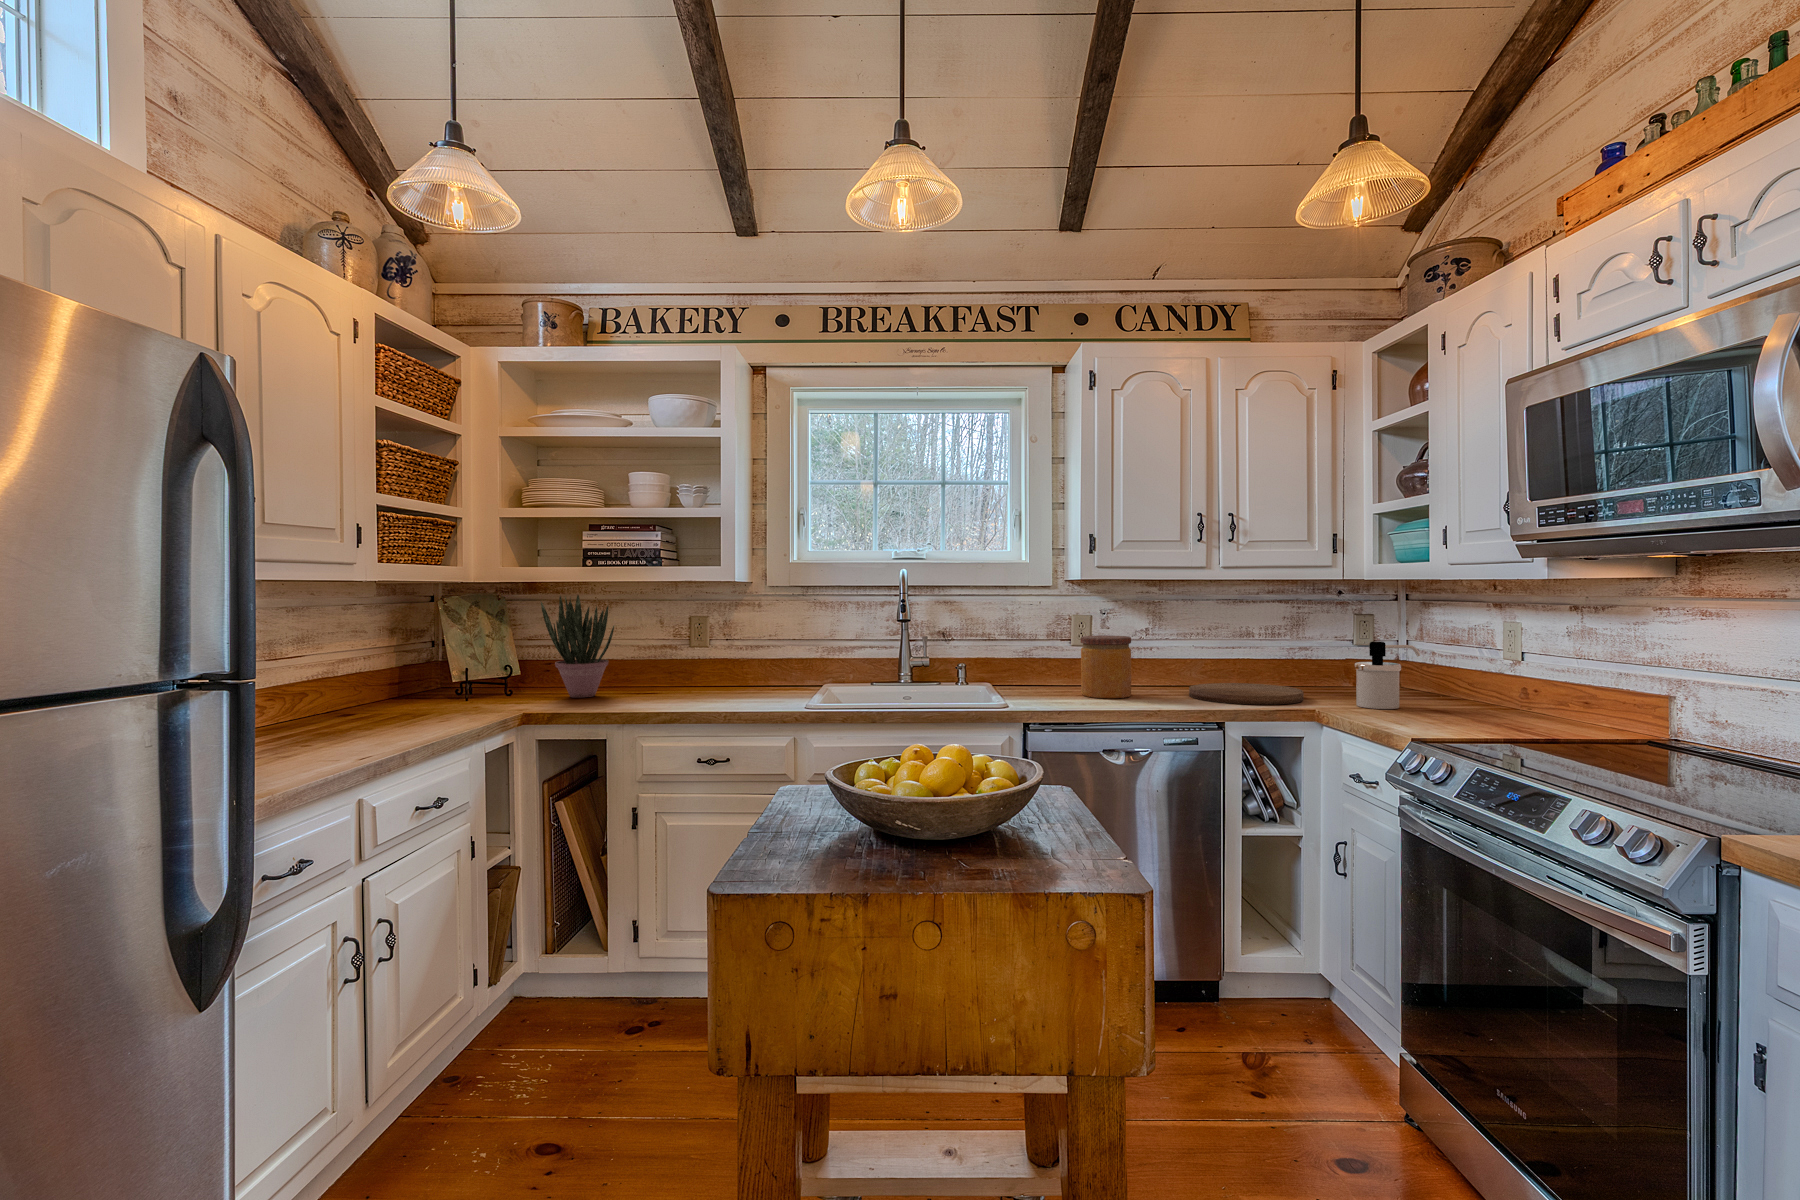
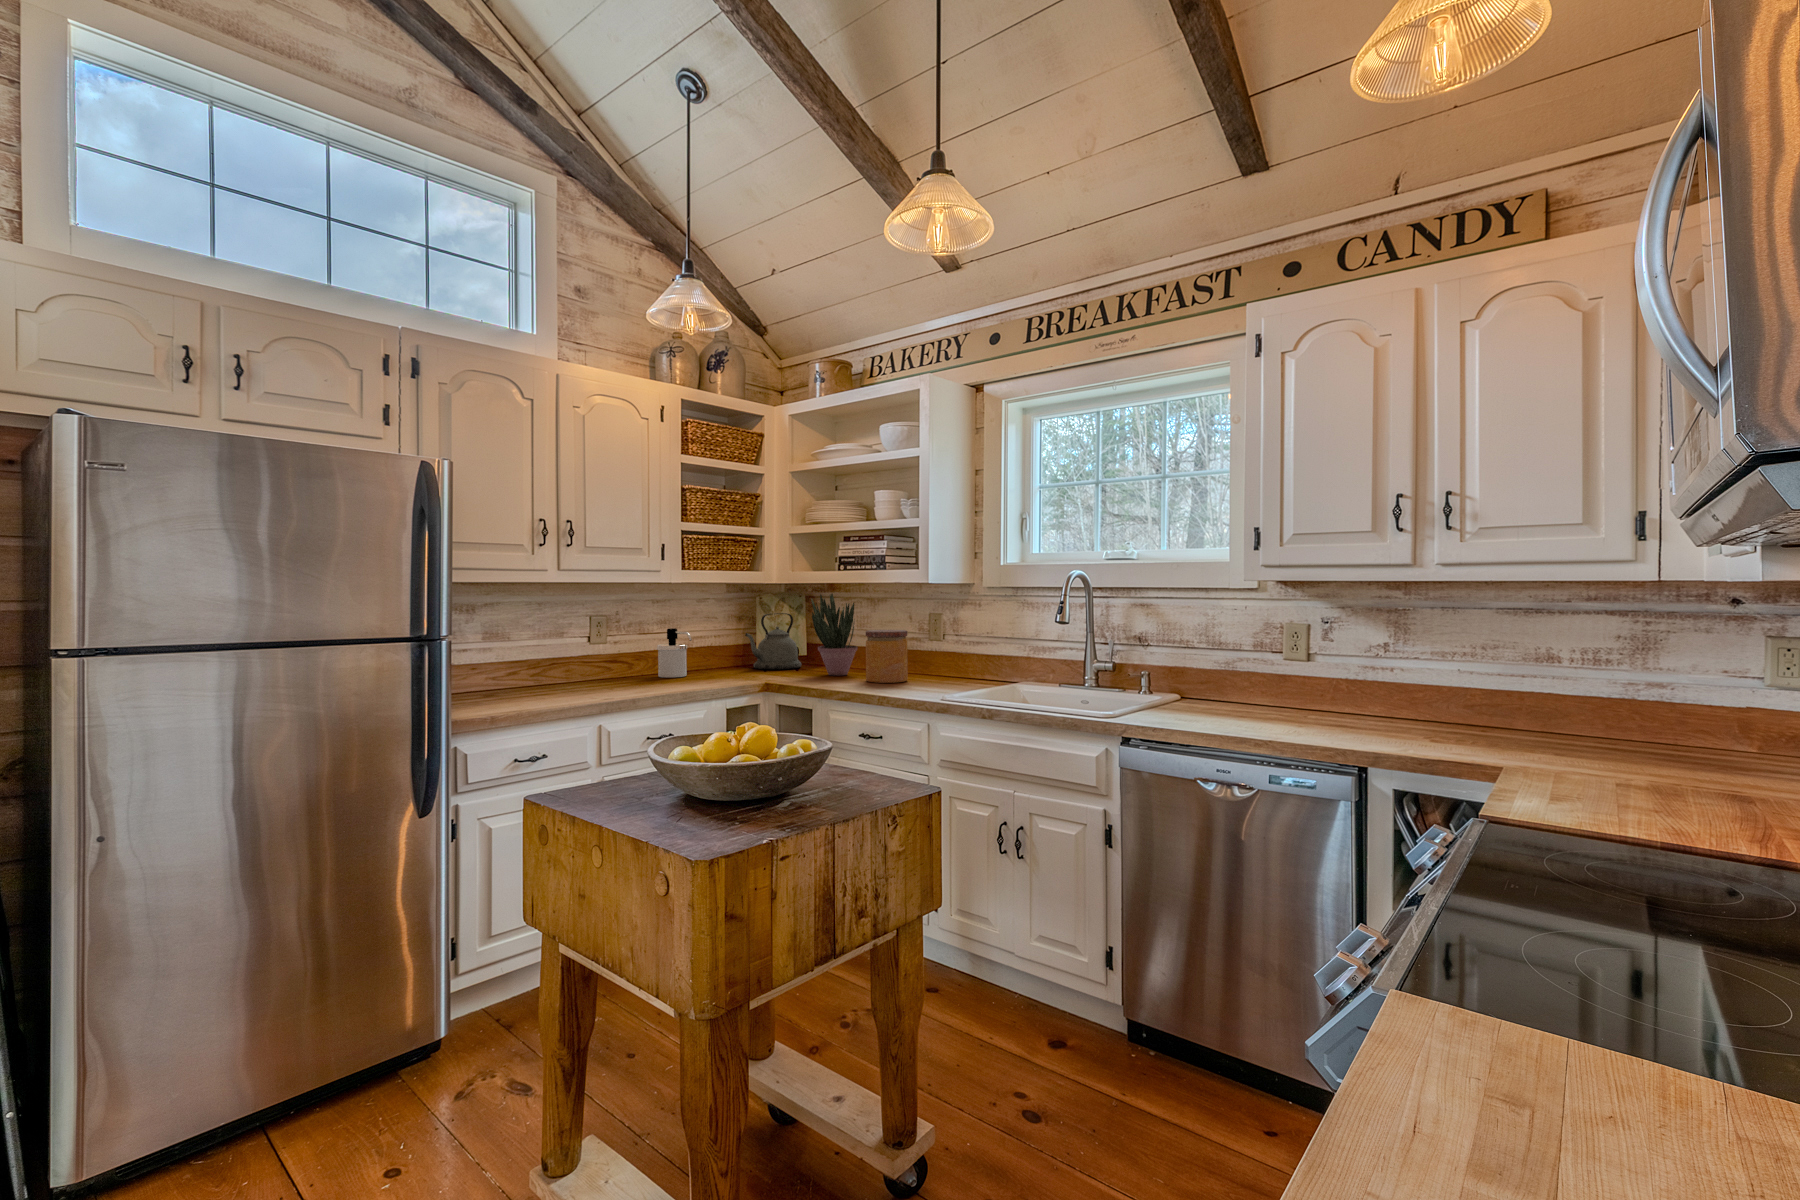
kettle: none [427,622,499,699] -> present [745,613,801,669]
jar: present [1081,635,1131,698] -> present [866,630,908,683]
soap dispenser: present [1355,641,1420,709] -> present [657,628,692,678]
cutting board: present [1189,683,1303,705] -> none [1392,719,1568,755]

